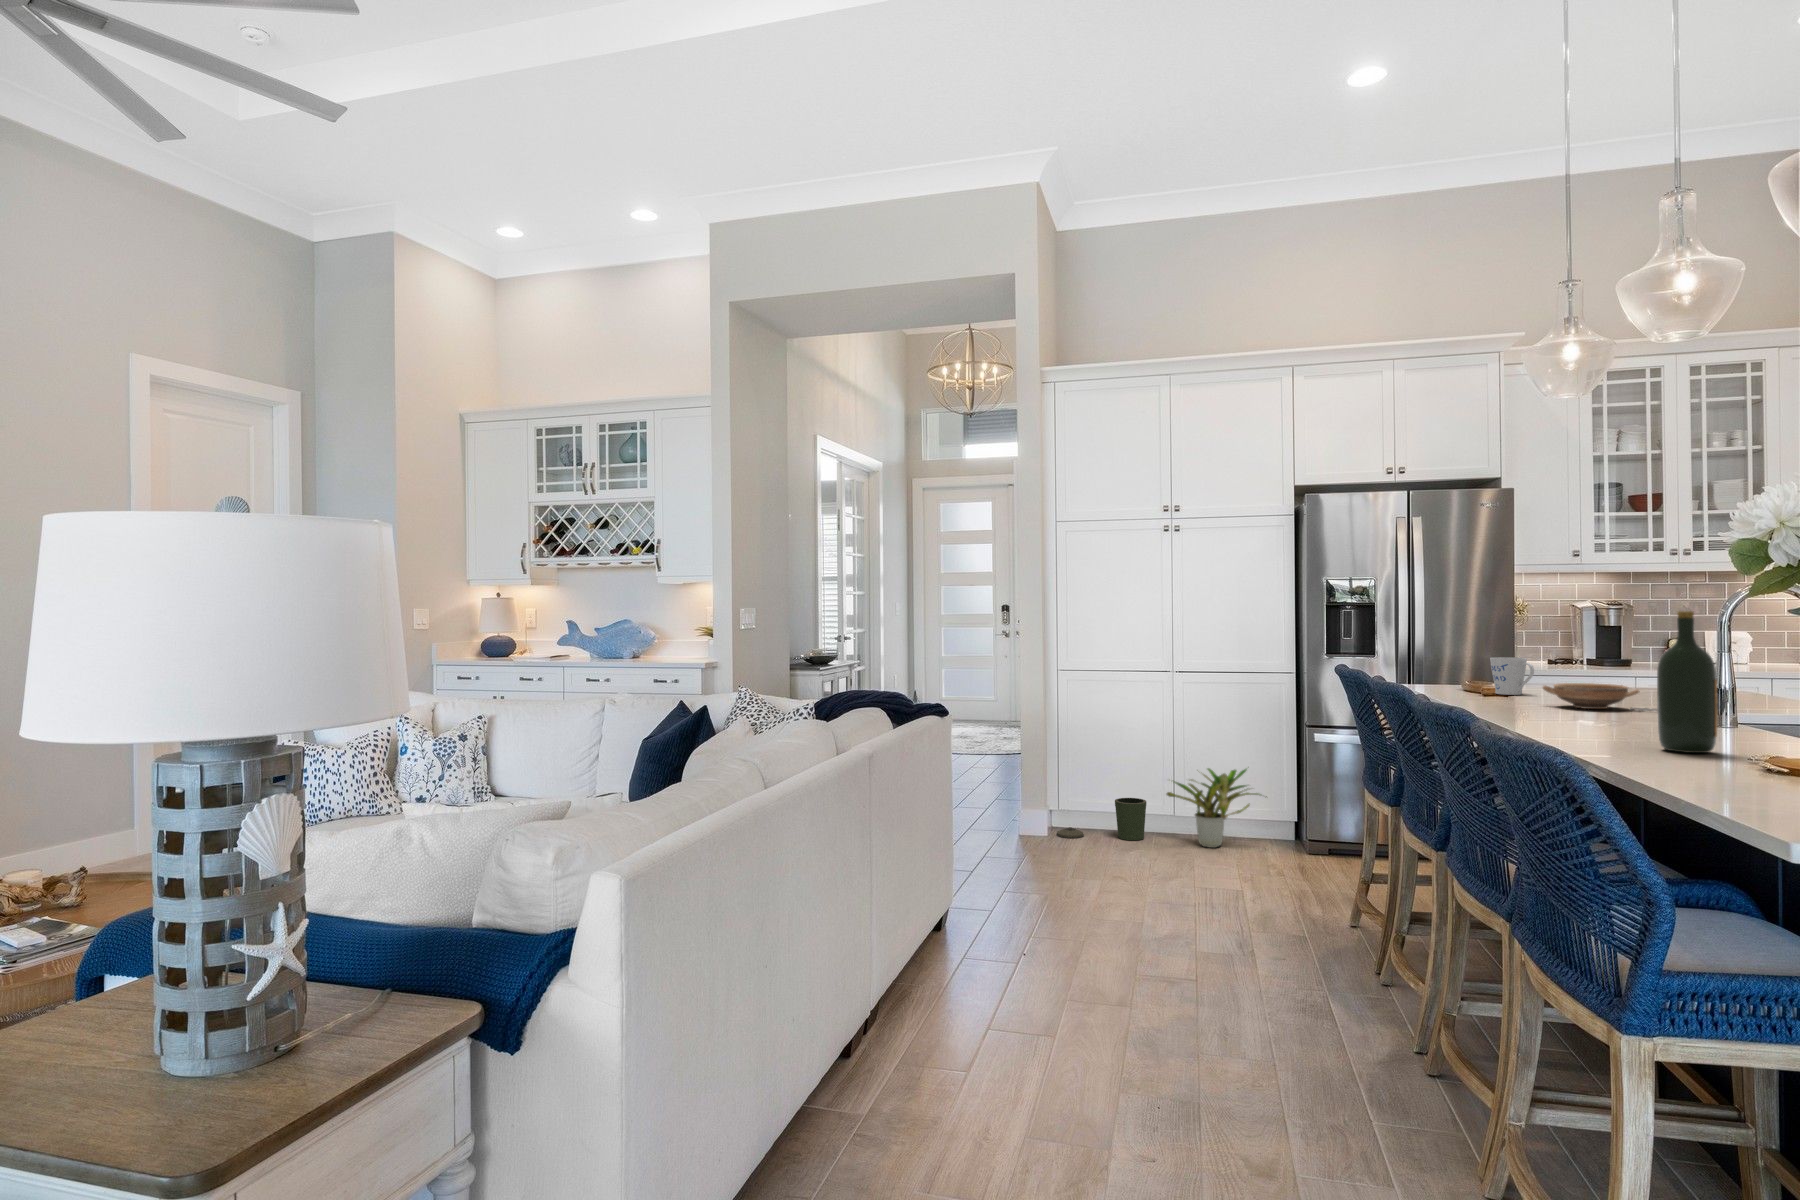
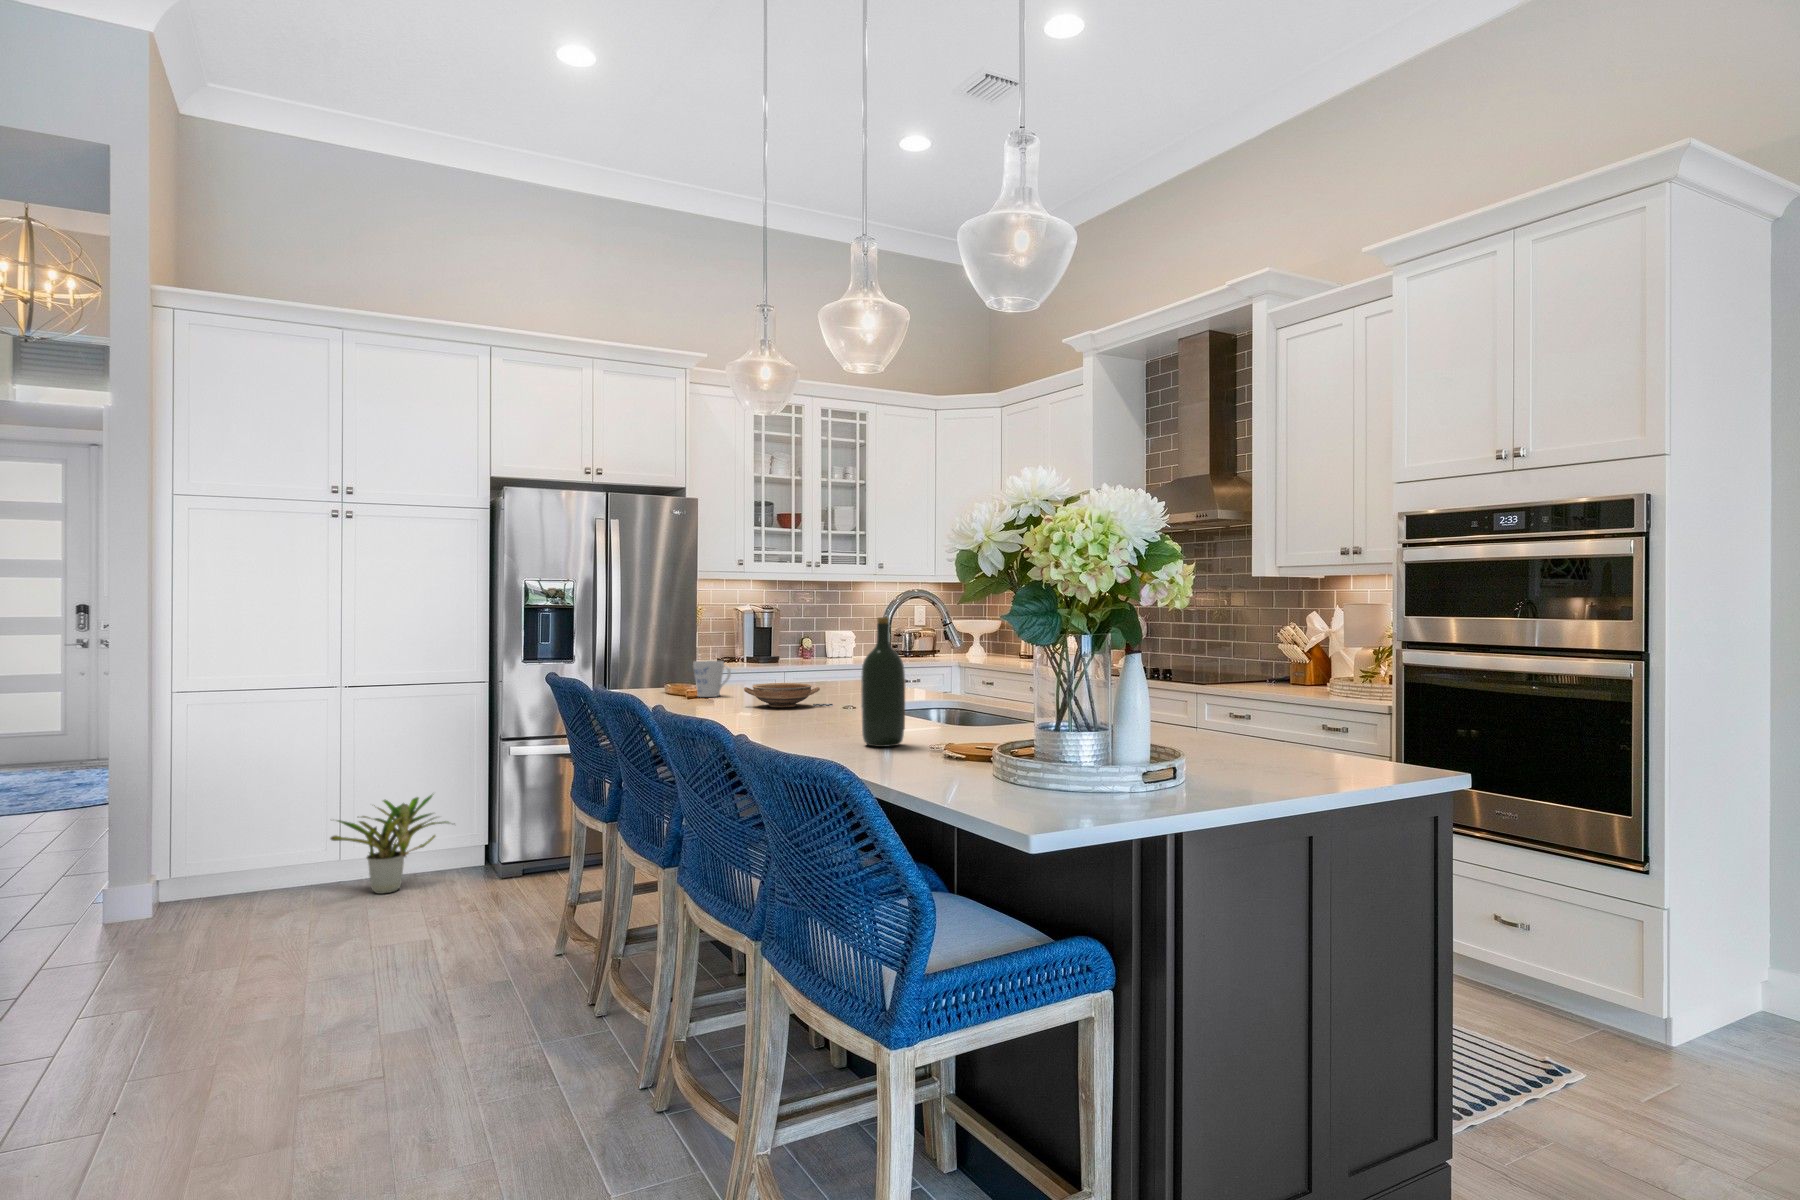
trash can: present [1056,798,1146,840] -> none [165,848,302,917]

